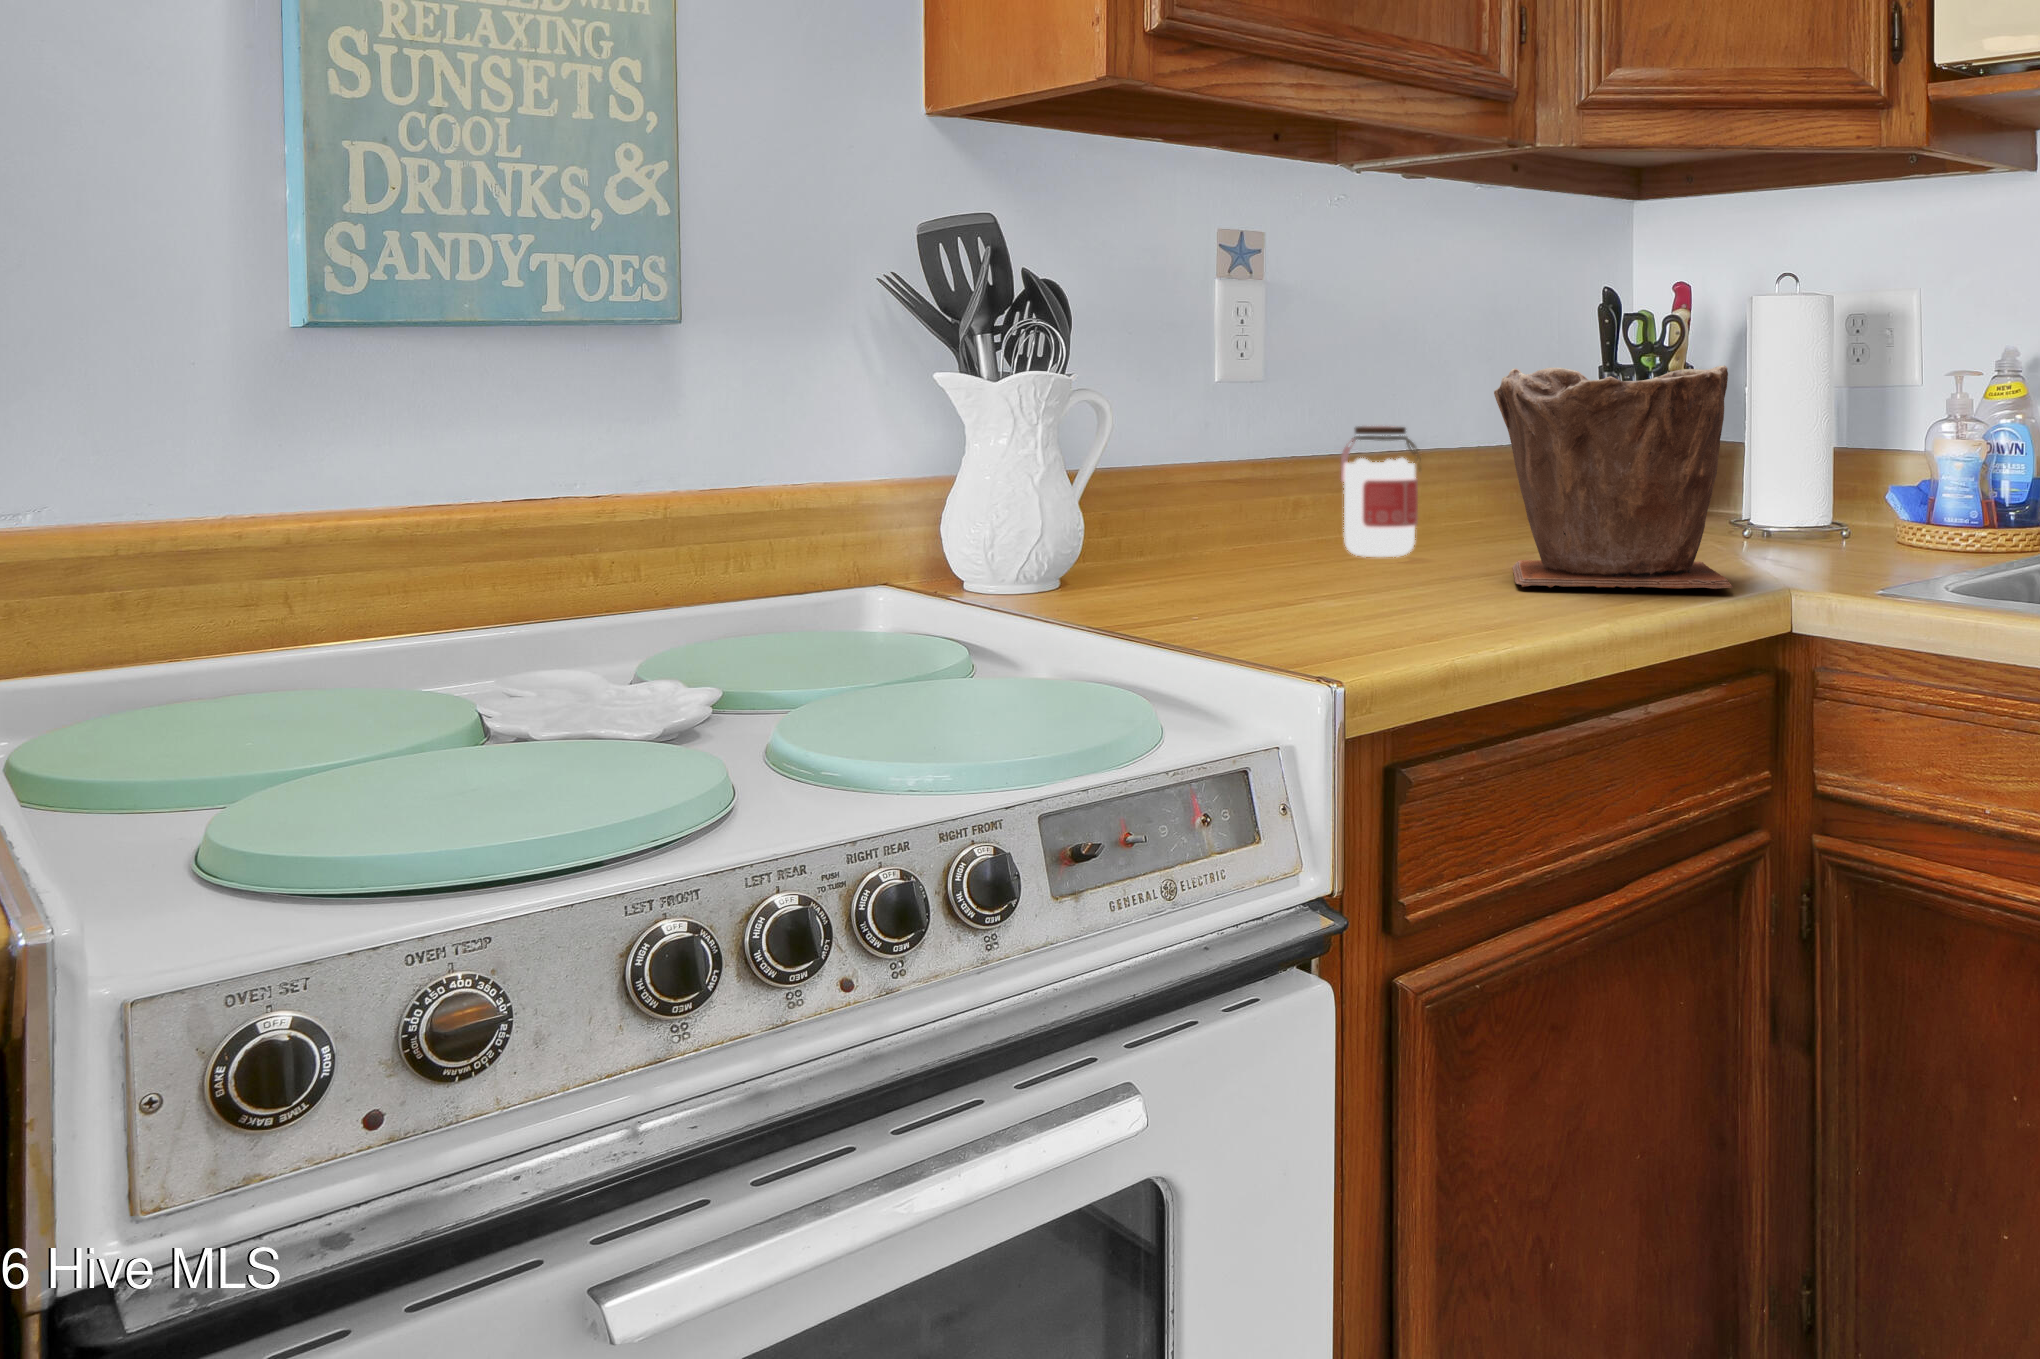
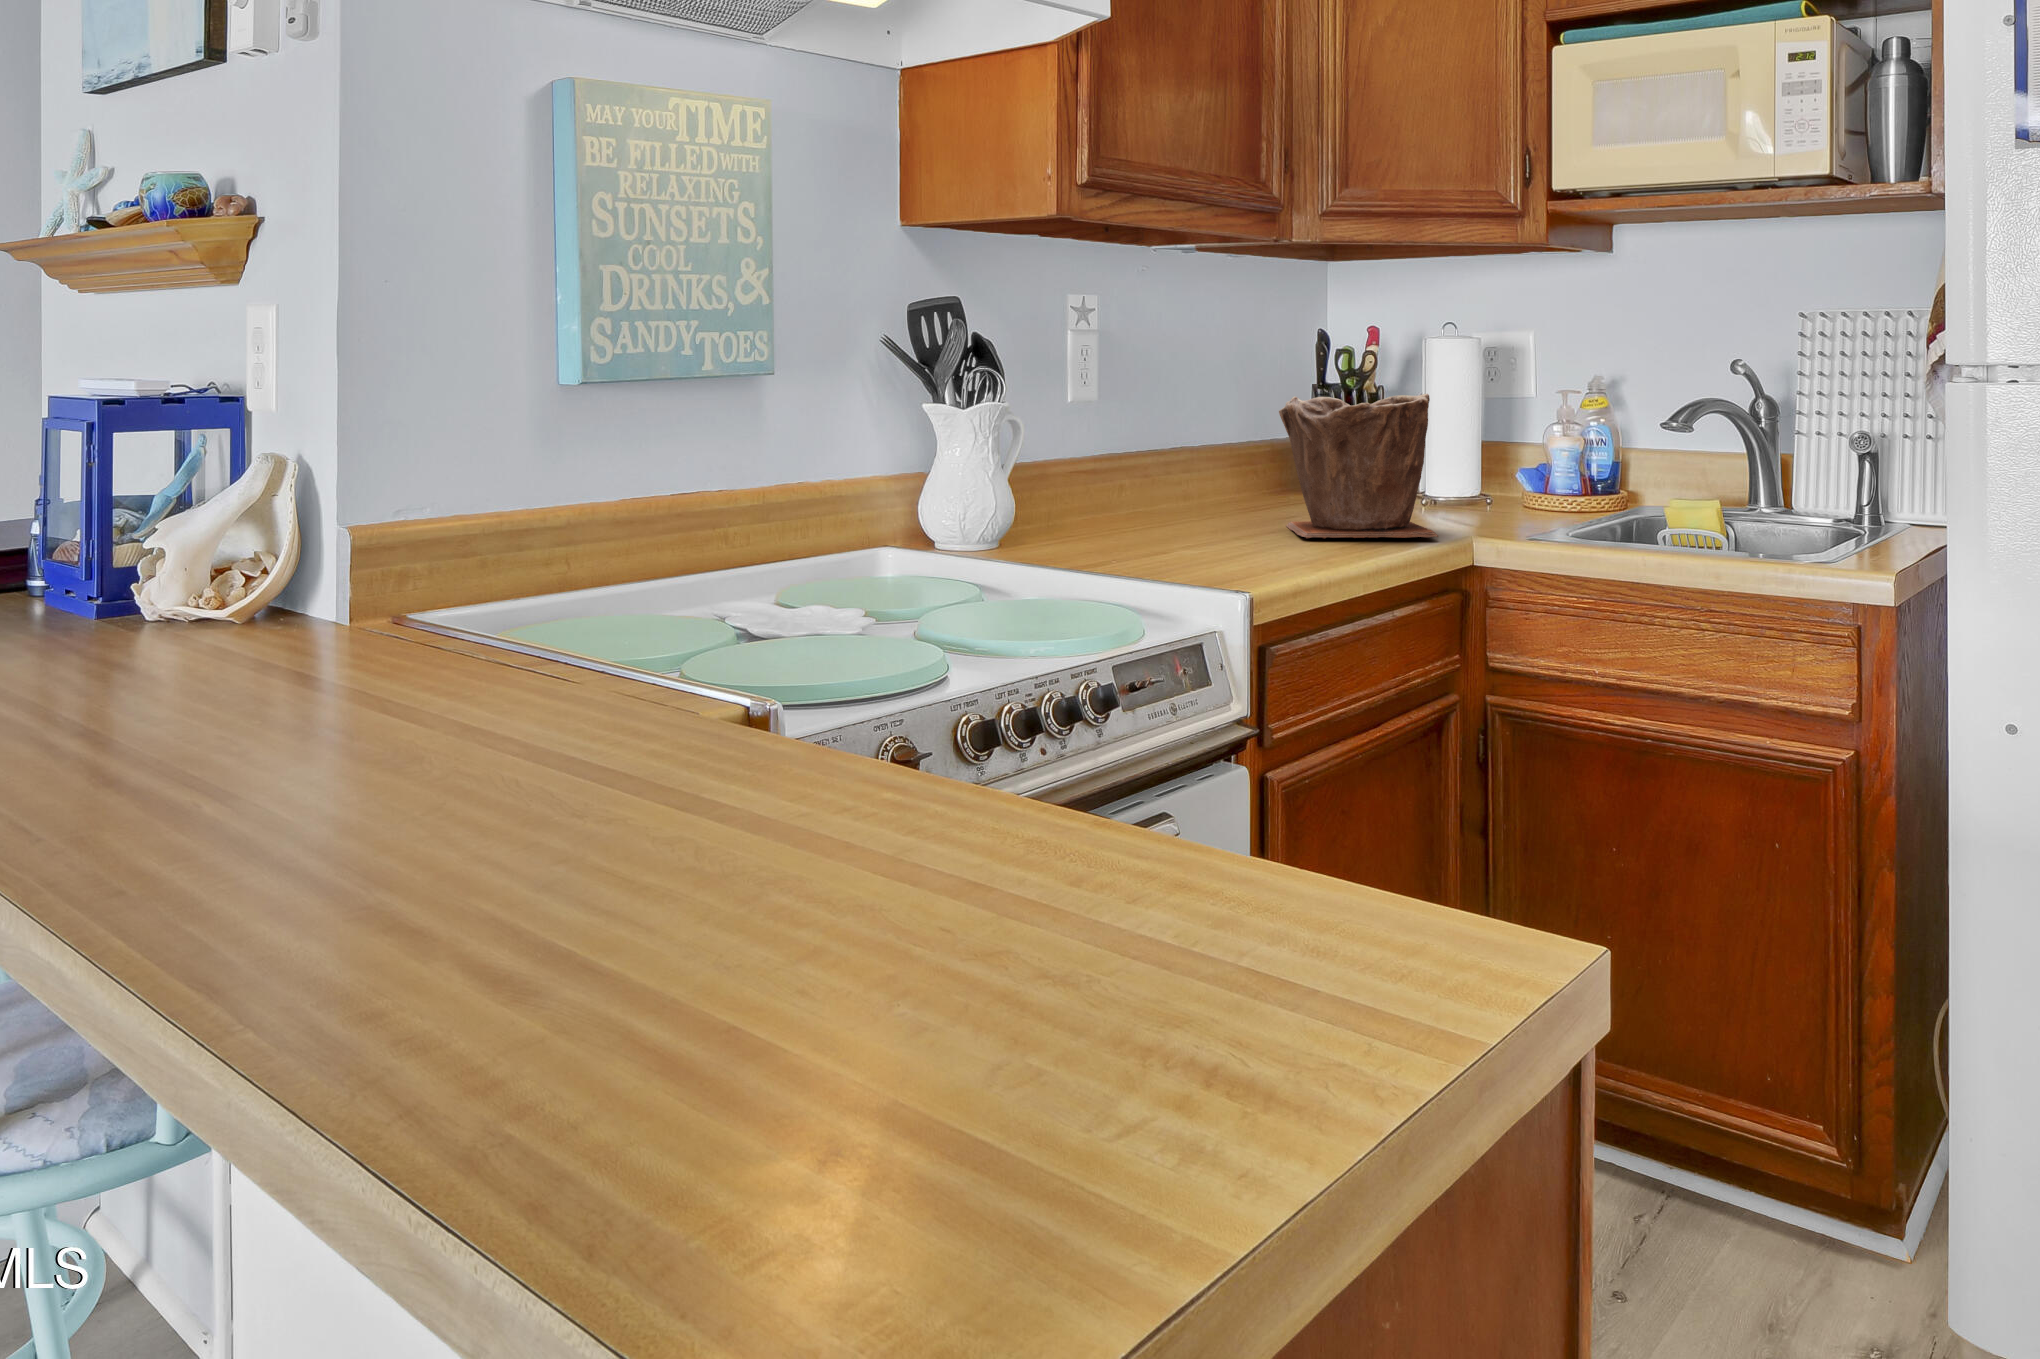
jar: present [1341,426,1418,557] -> none [1168,433,1222,522]

